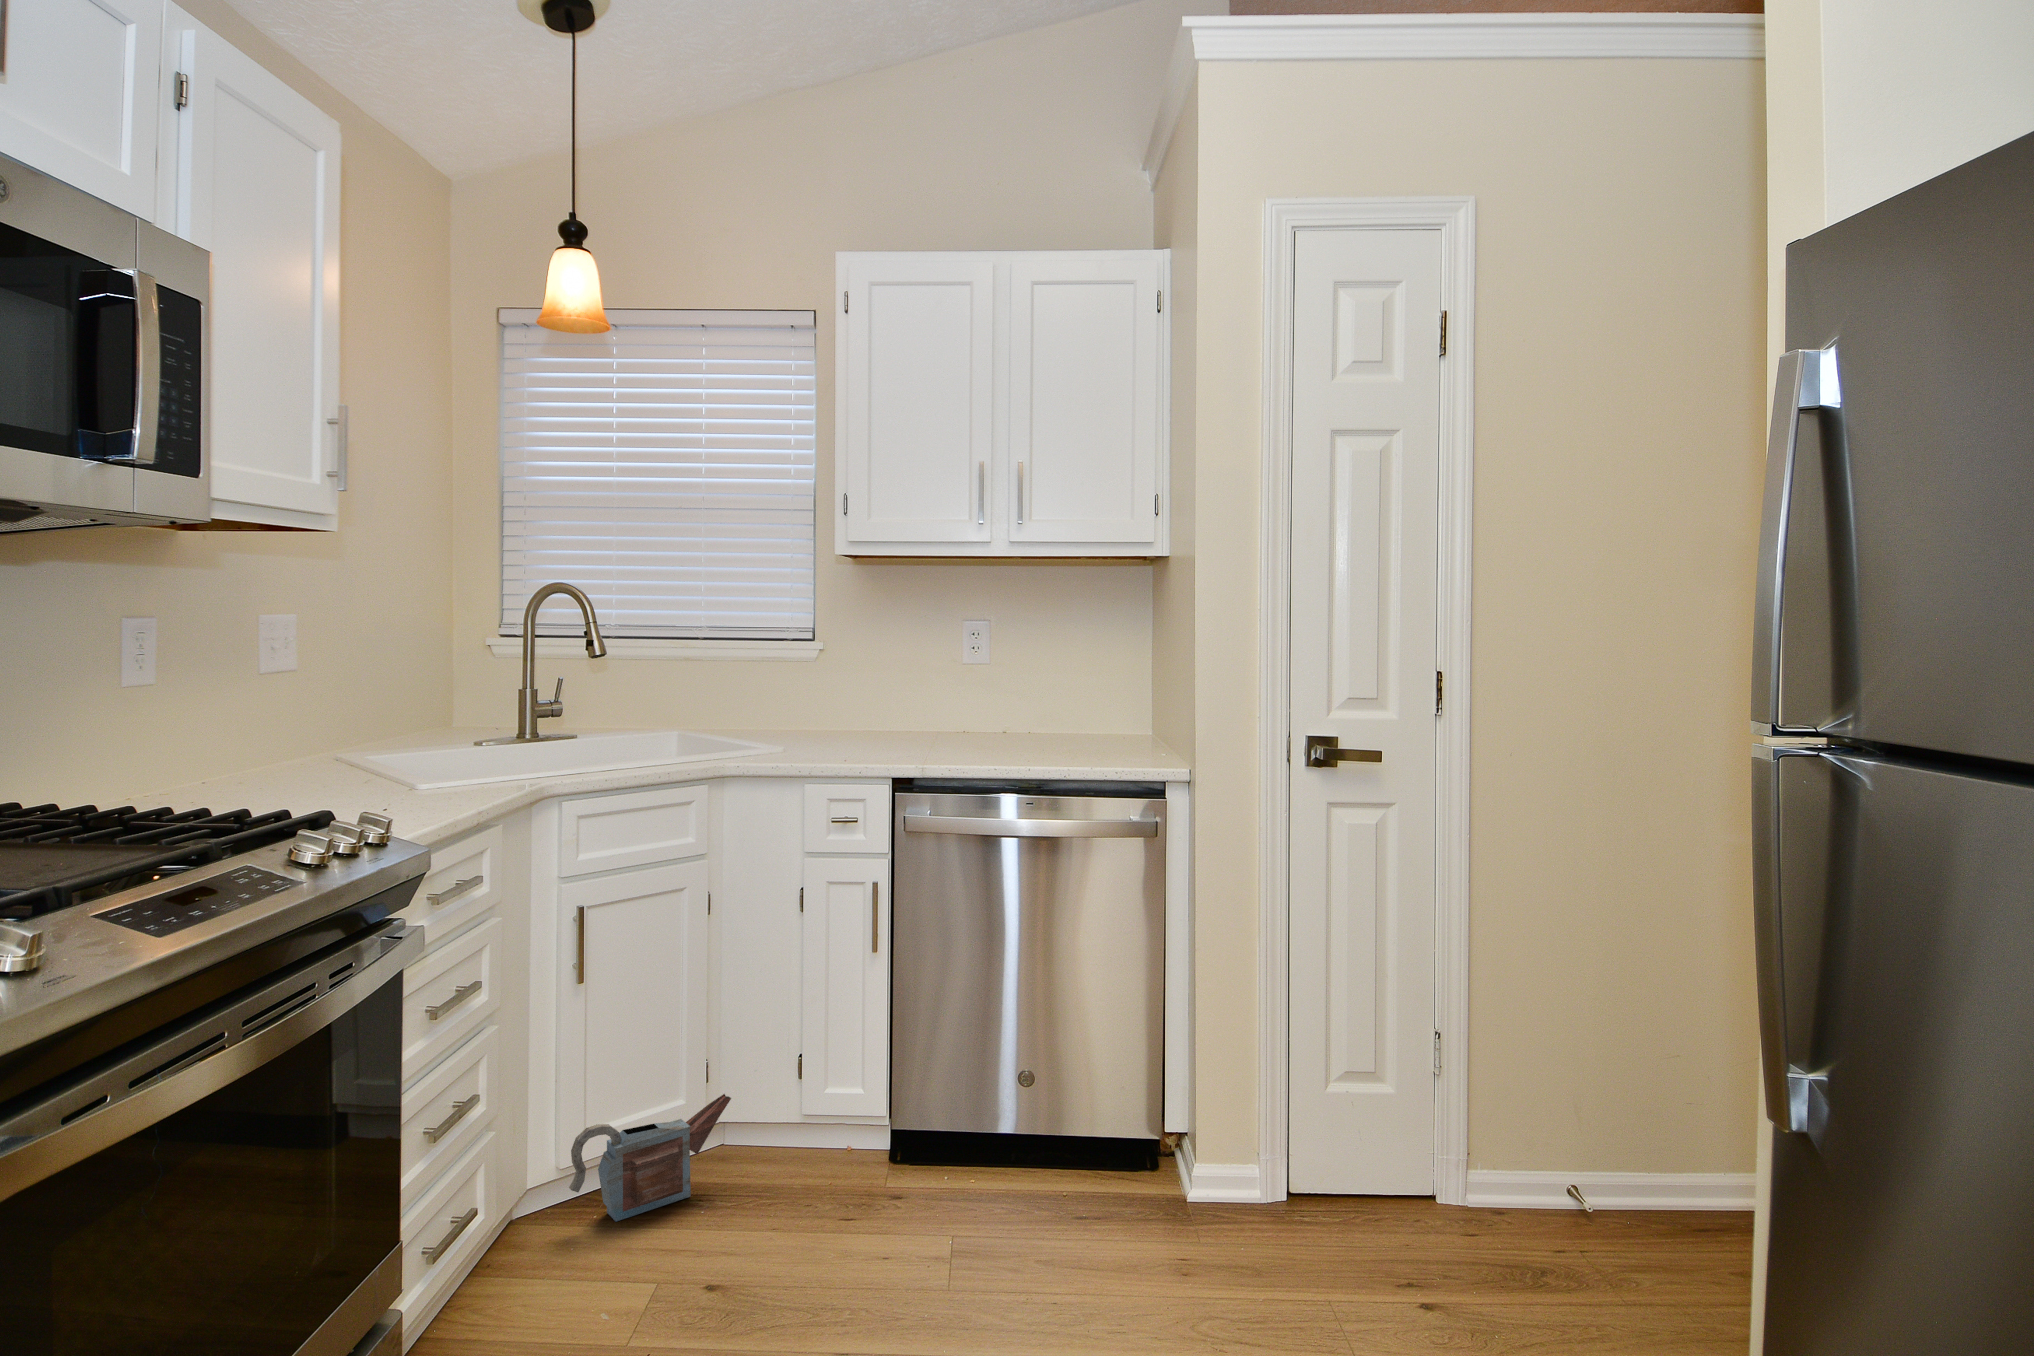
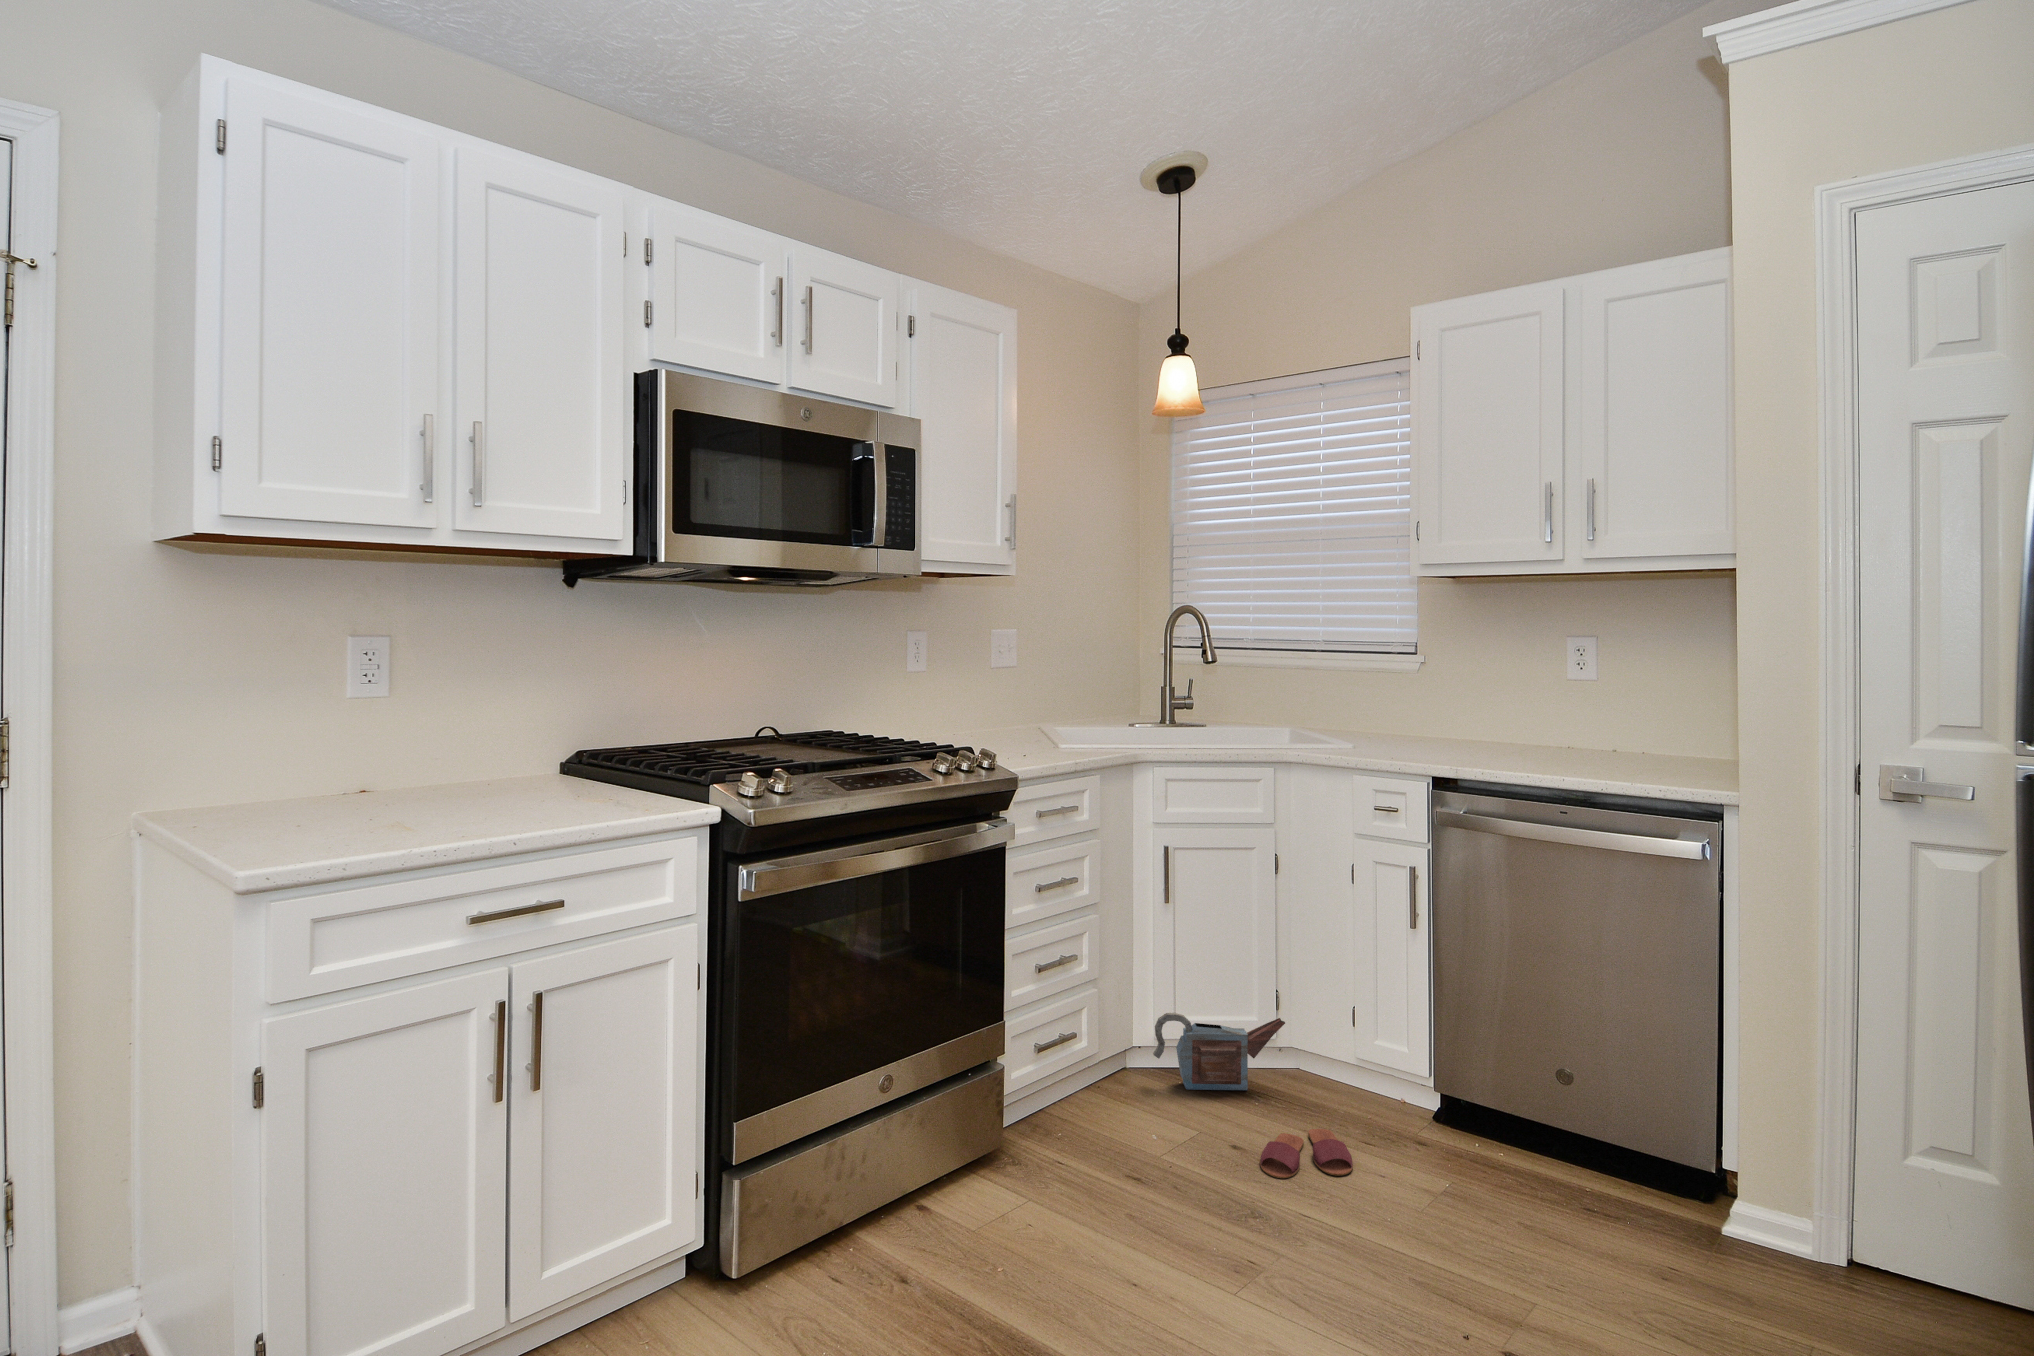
slippers: none [751,1219,855,1310] -> present [1260,1129,1353,1178]

